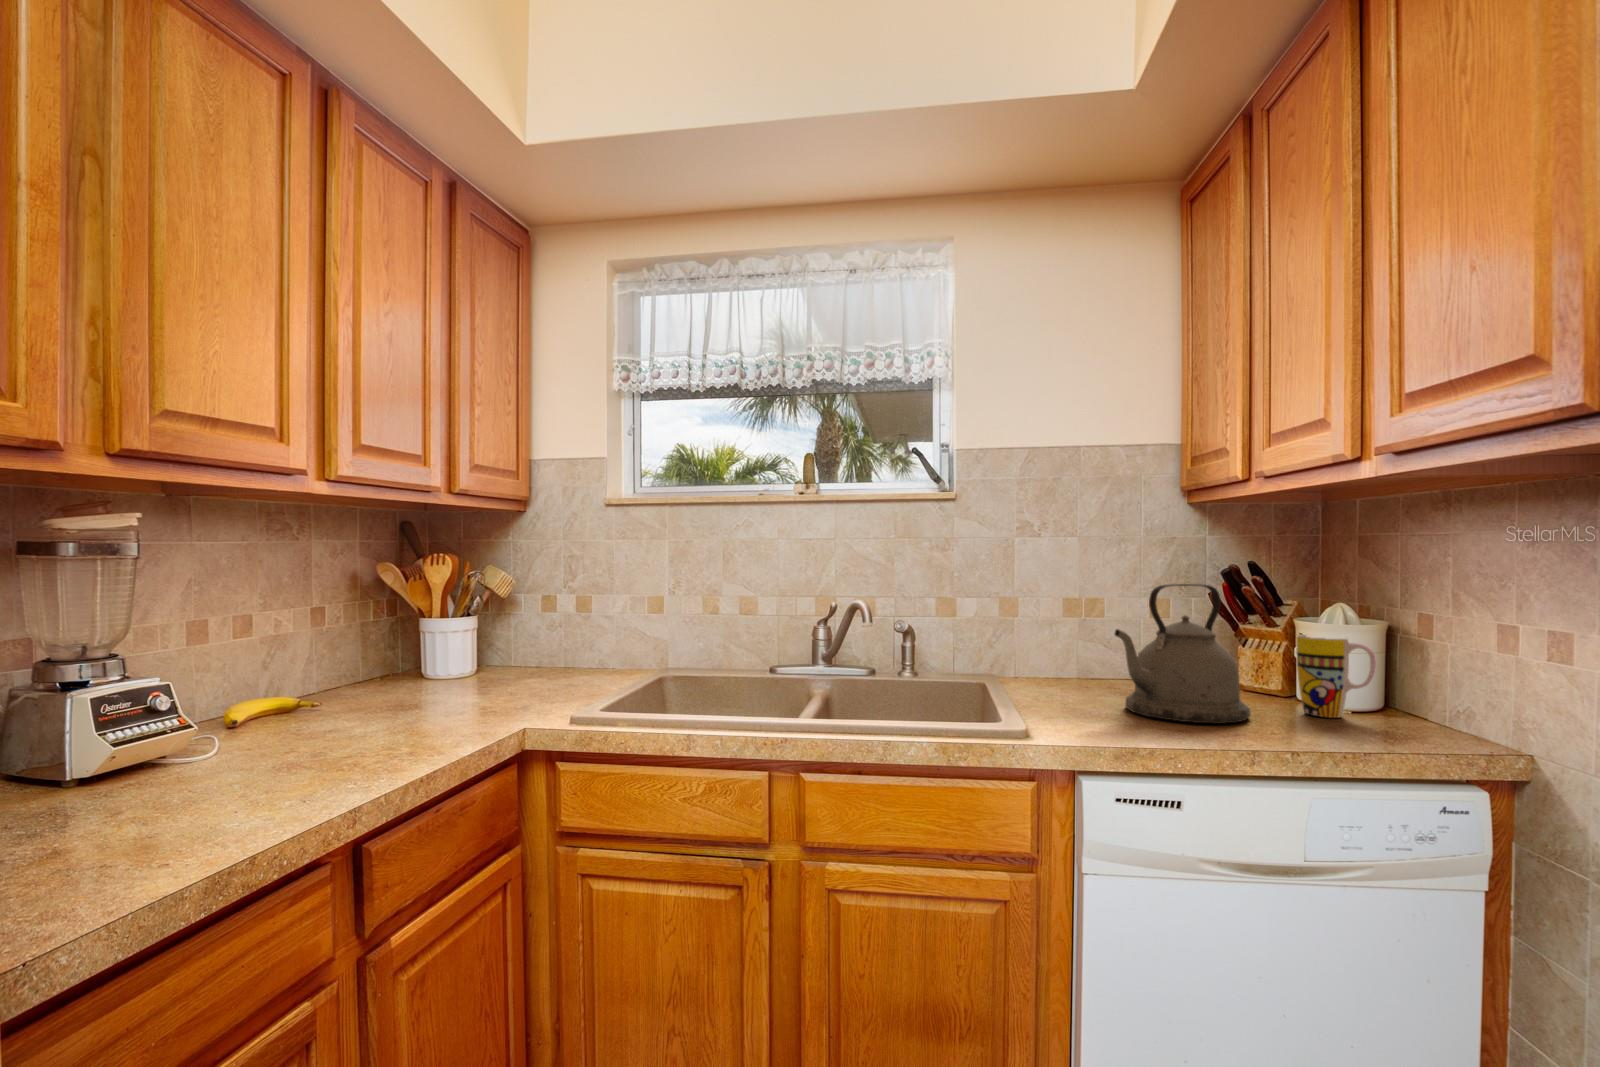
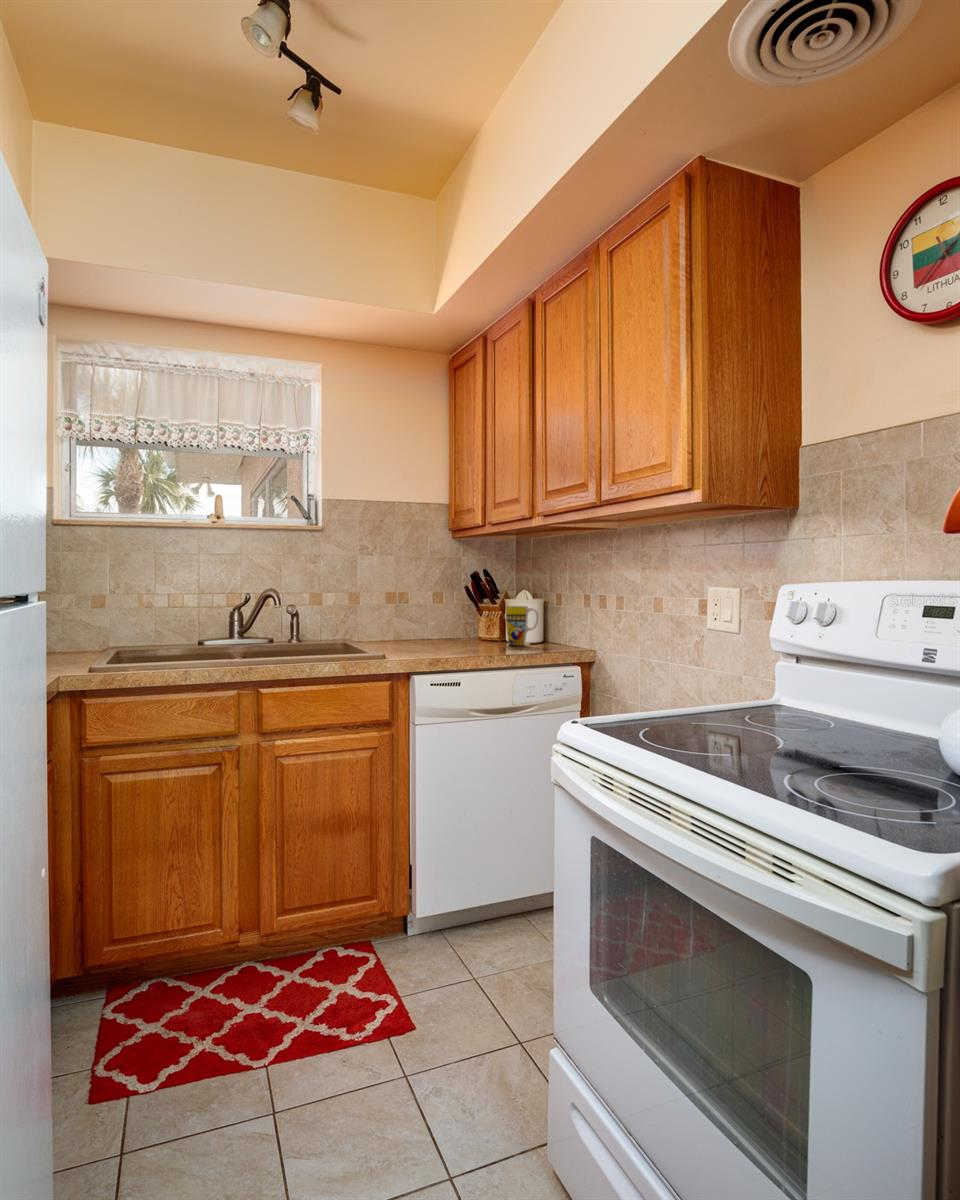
kettle: present [1114,584,1251,723] -> none [424,580,486,650]

